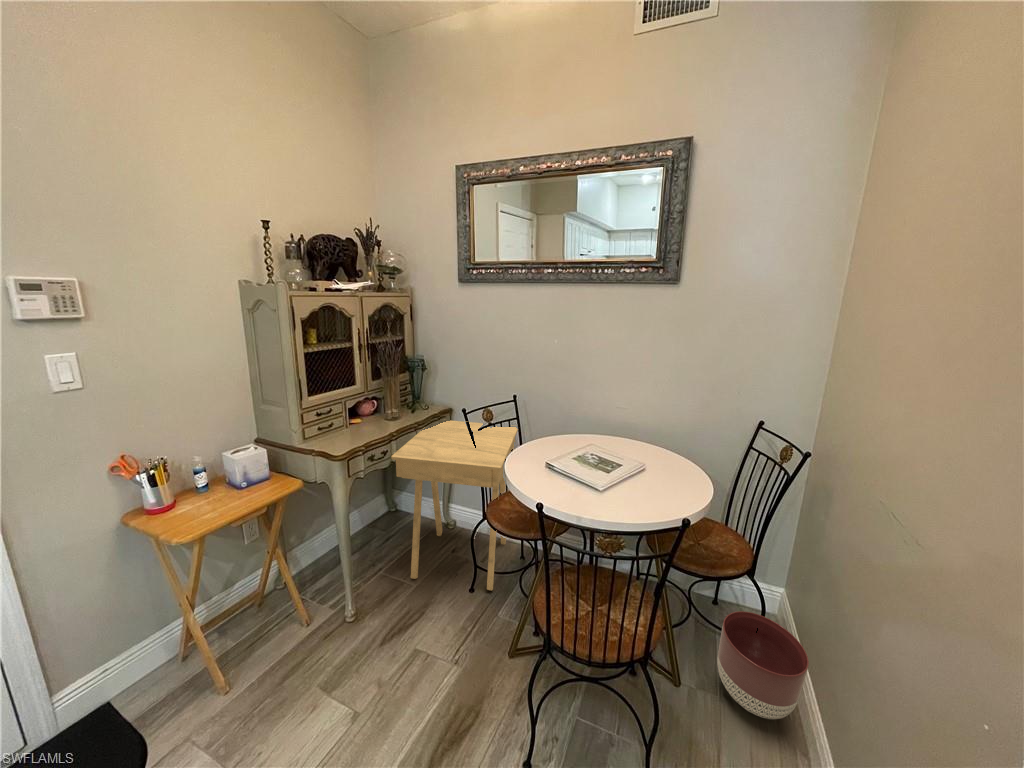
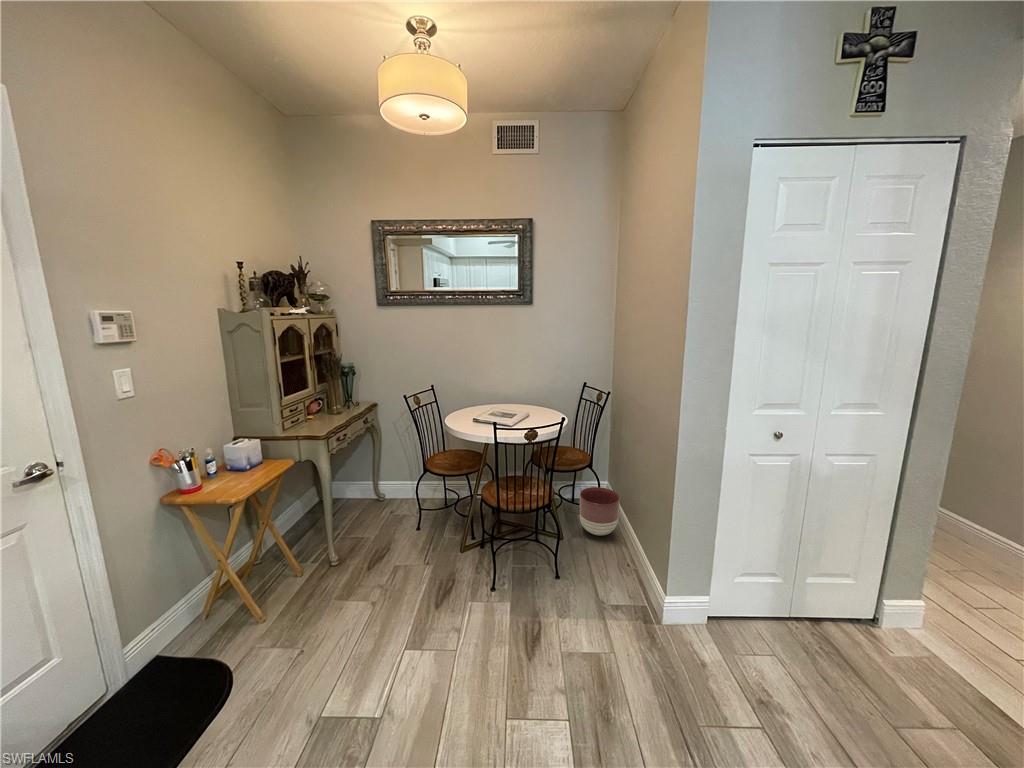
side table: present [391,420,518,590] -> none [355,410,439,534]

